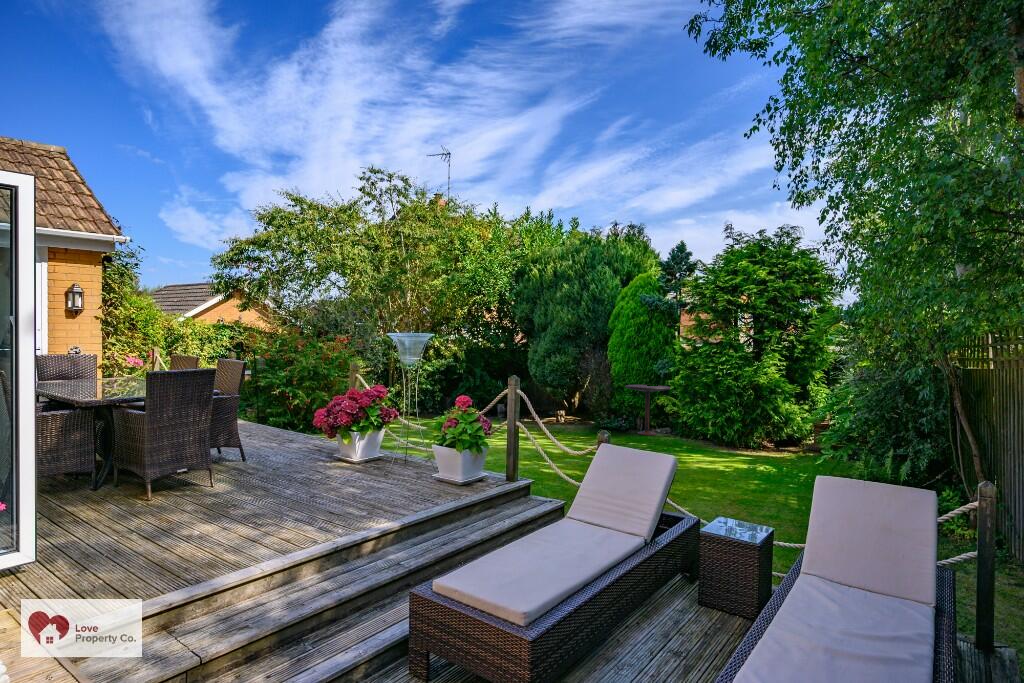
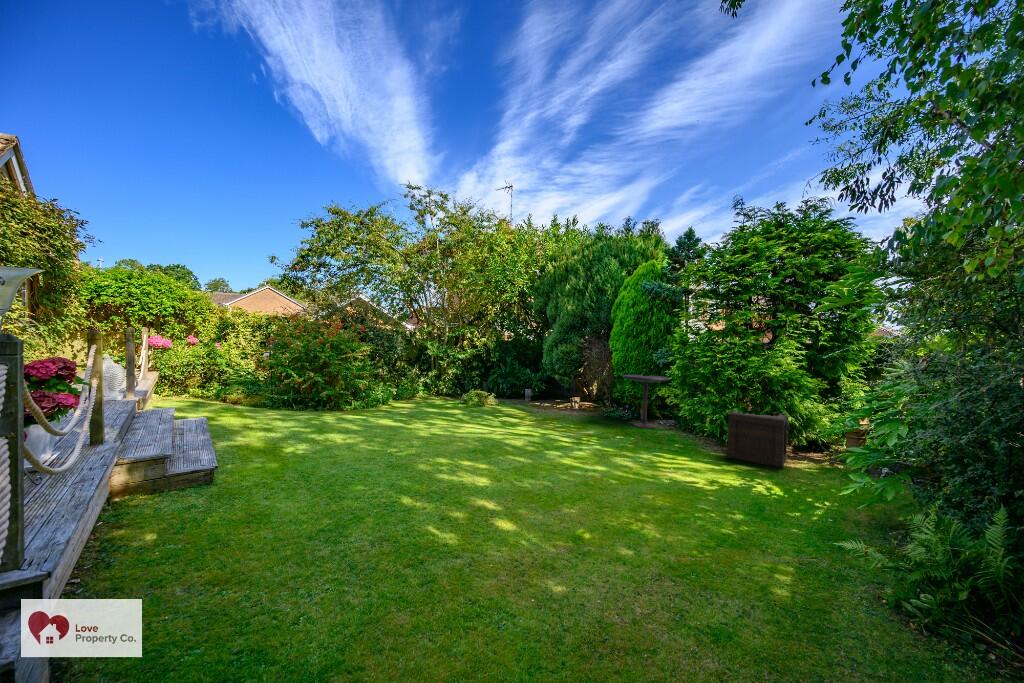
wooden crate: none [729,412,773,458] -> present [727,411,788,468]

